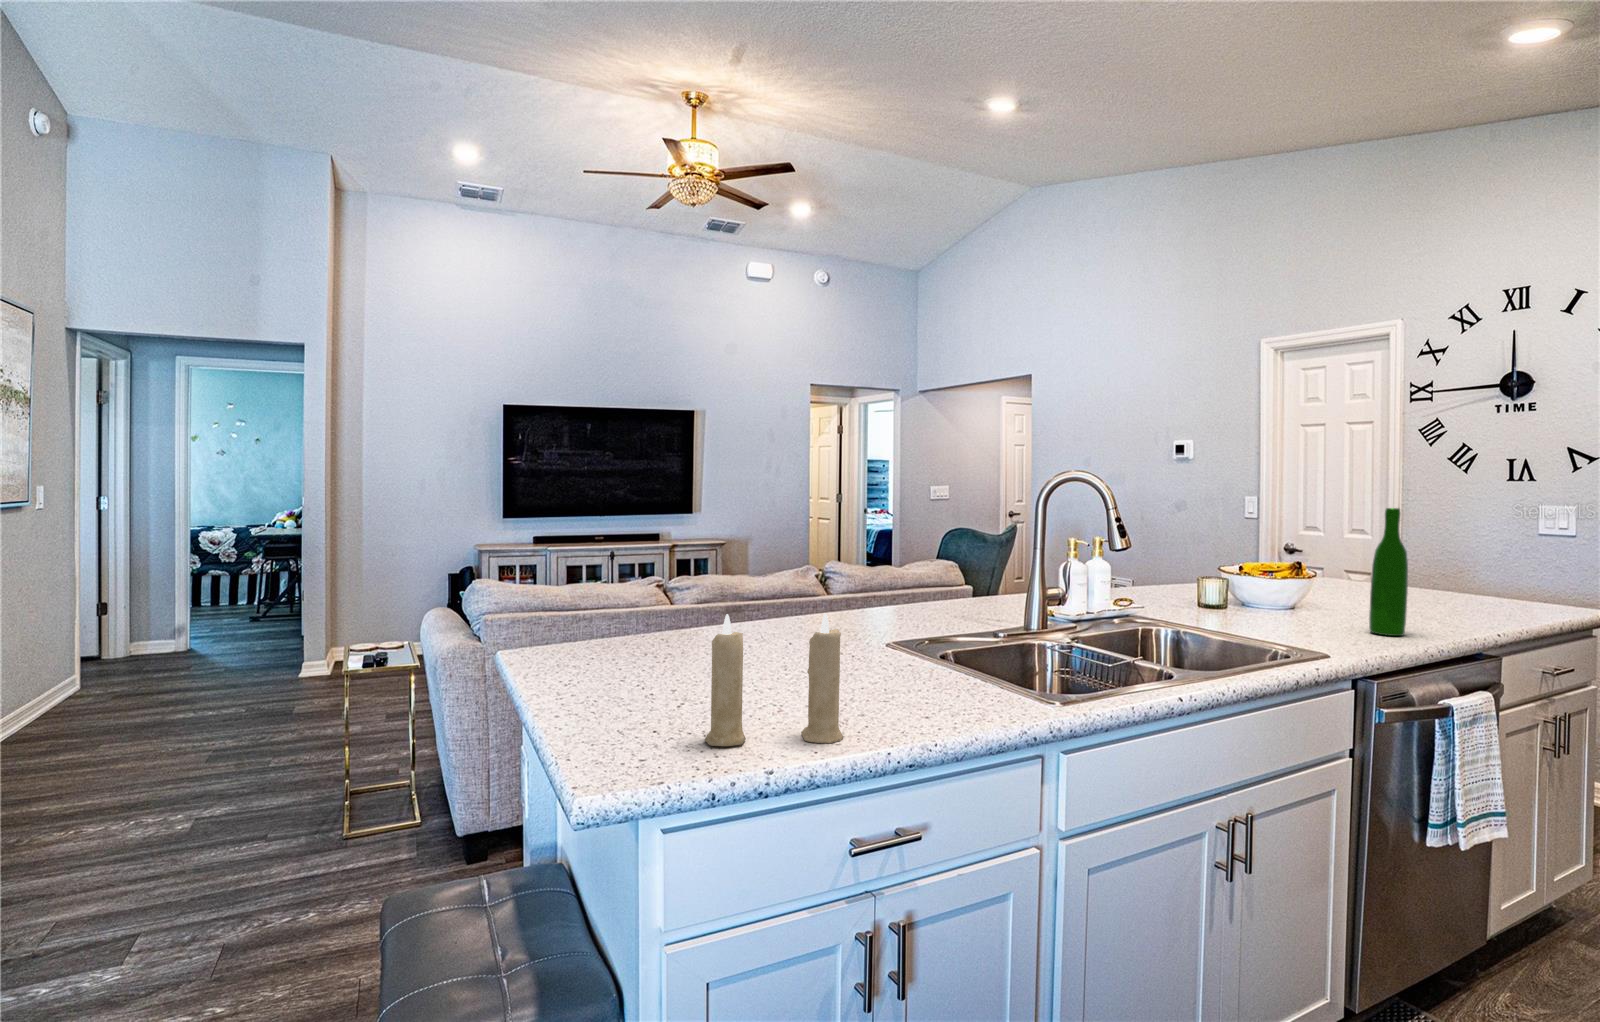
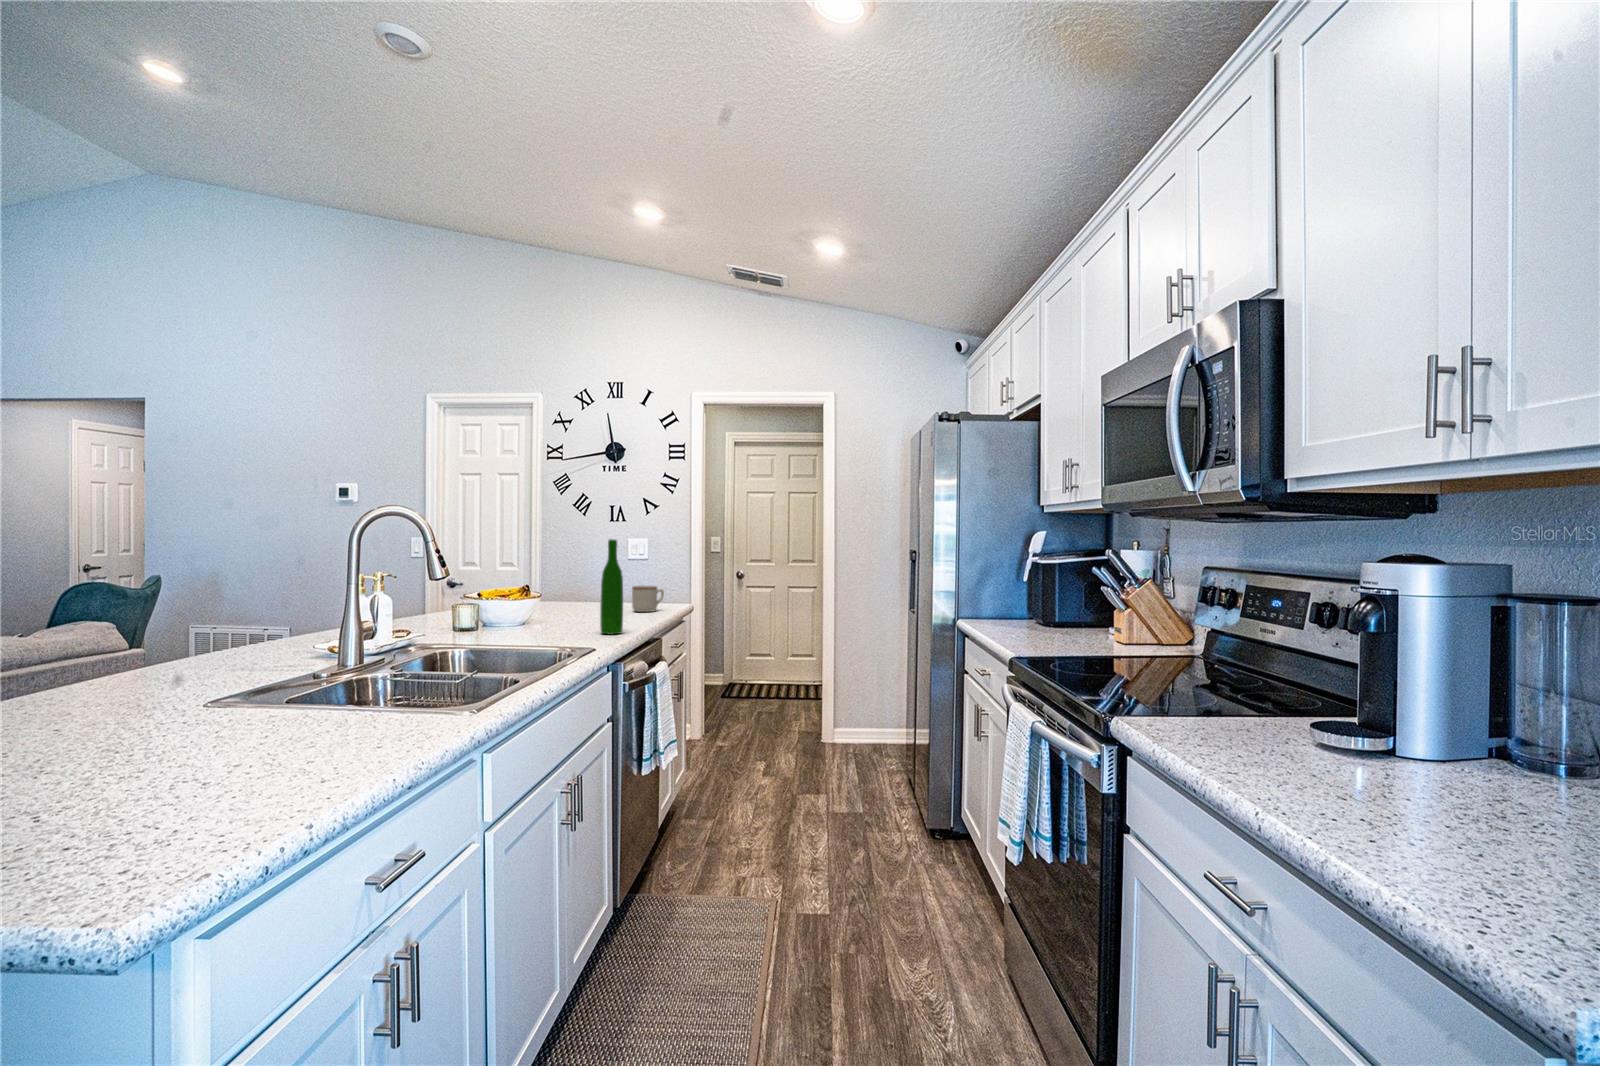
mug: none [1475,572,1536,611] -> present [632,586,664,612]
candle: present [705,613,843,746] -> none [161,649,336,833]

